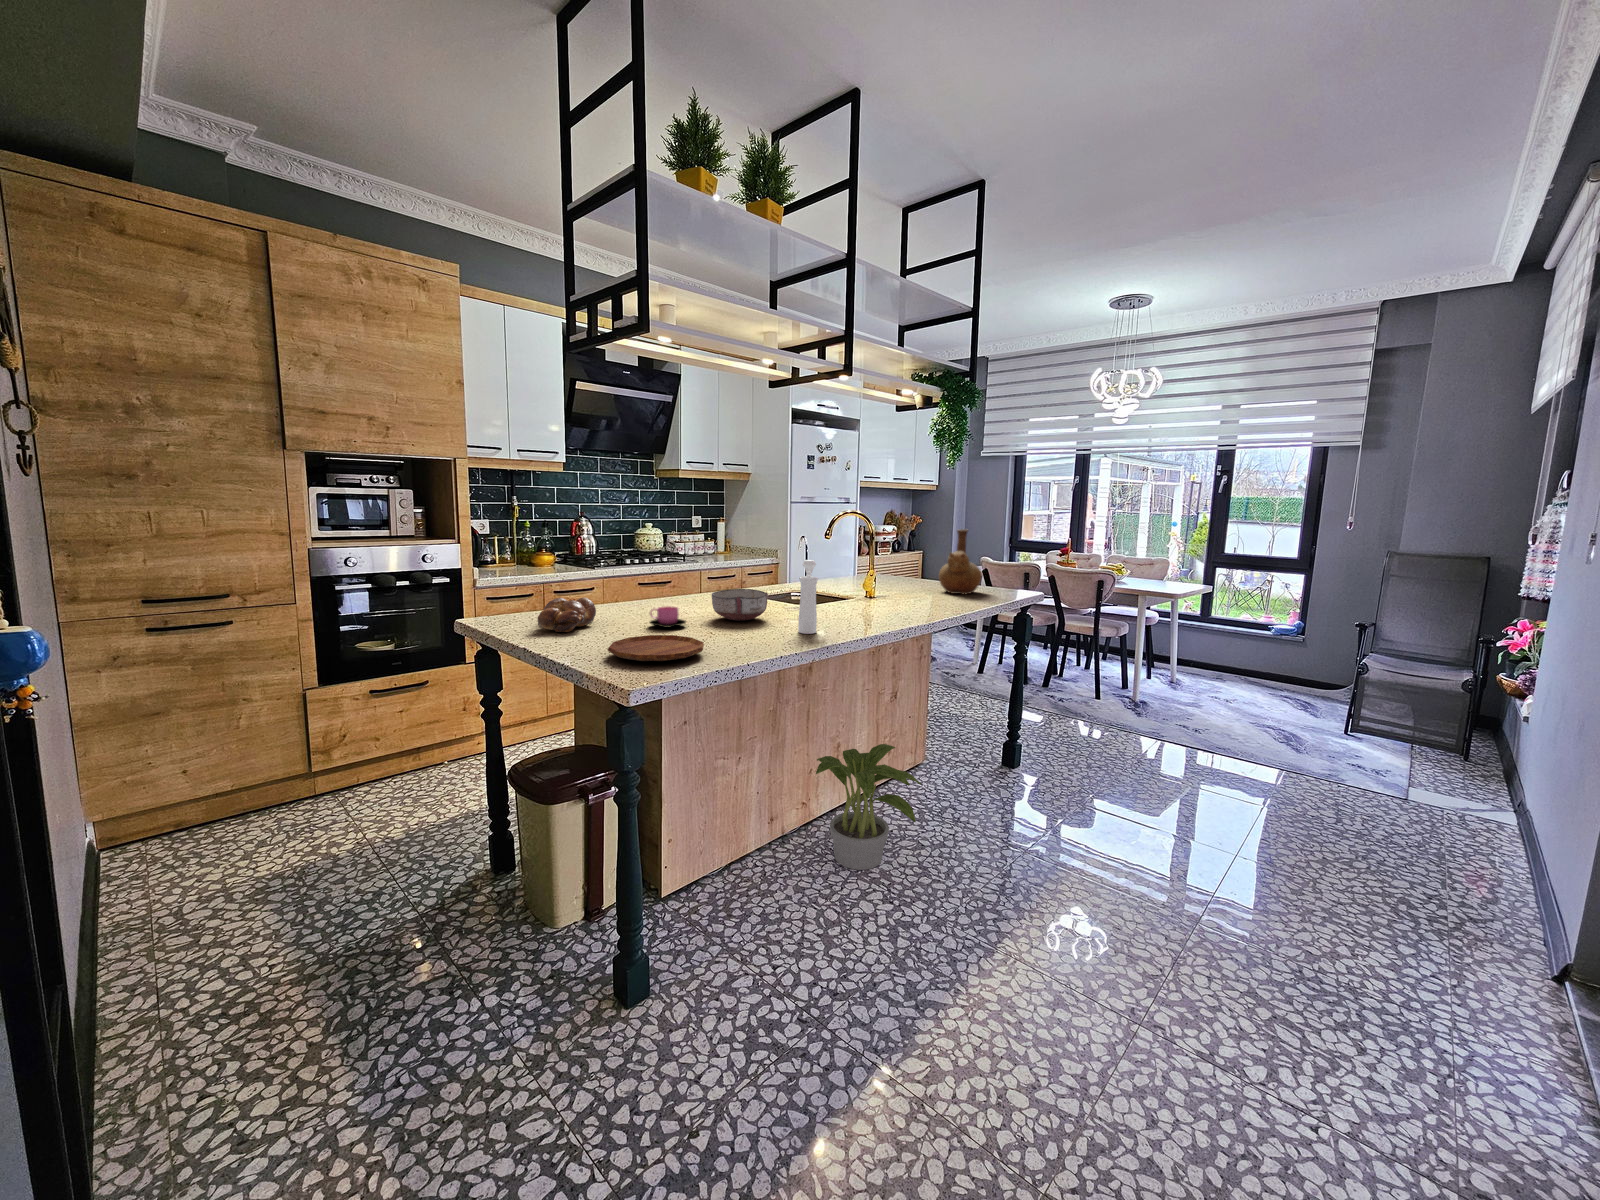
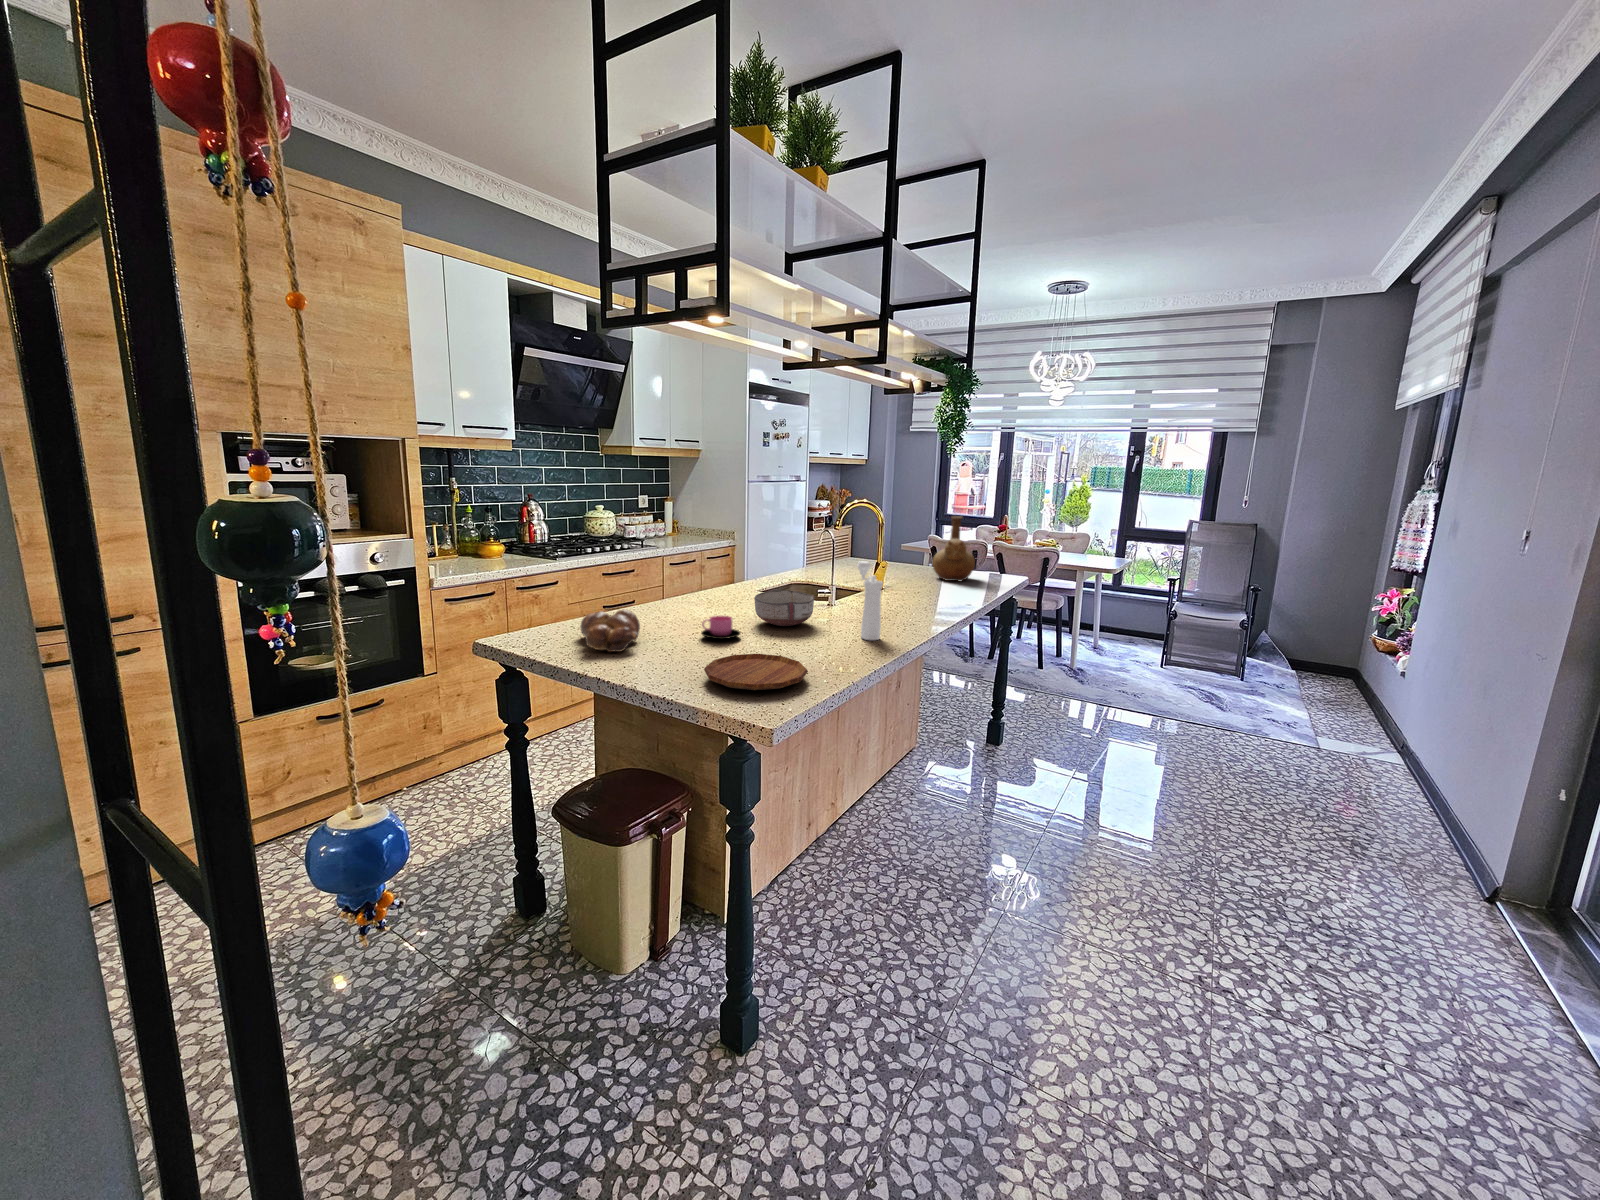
potted plant: present [816,744,921,870] -> none [845,740,965,868]

